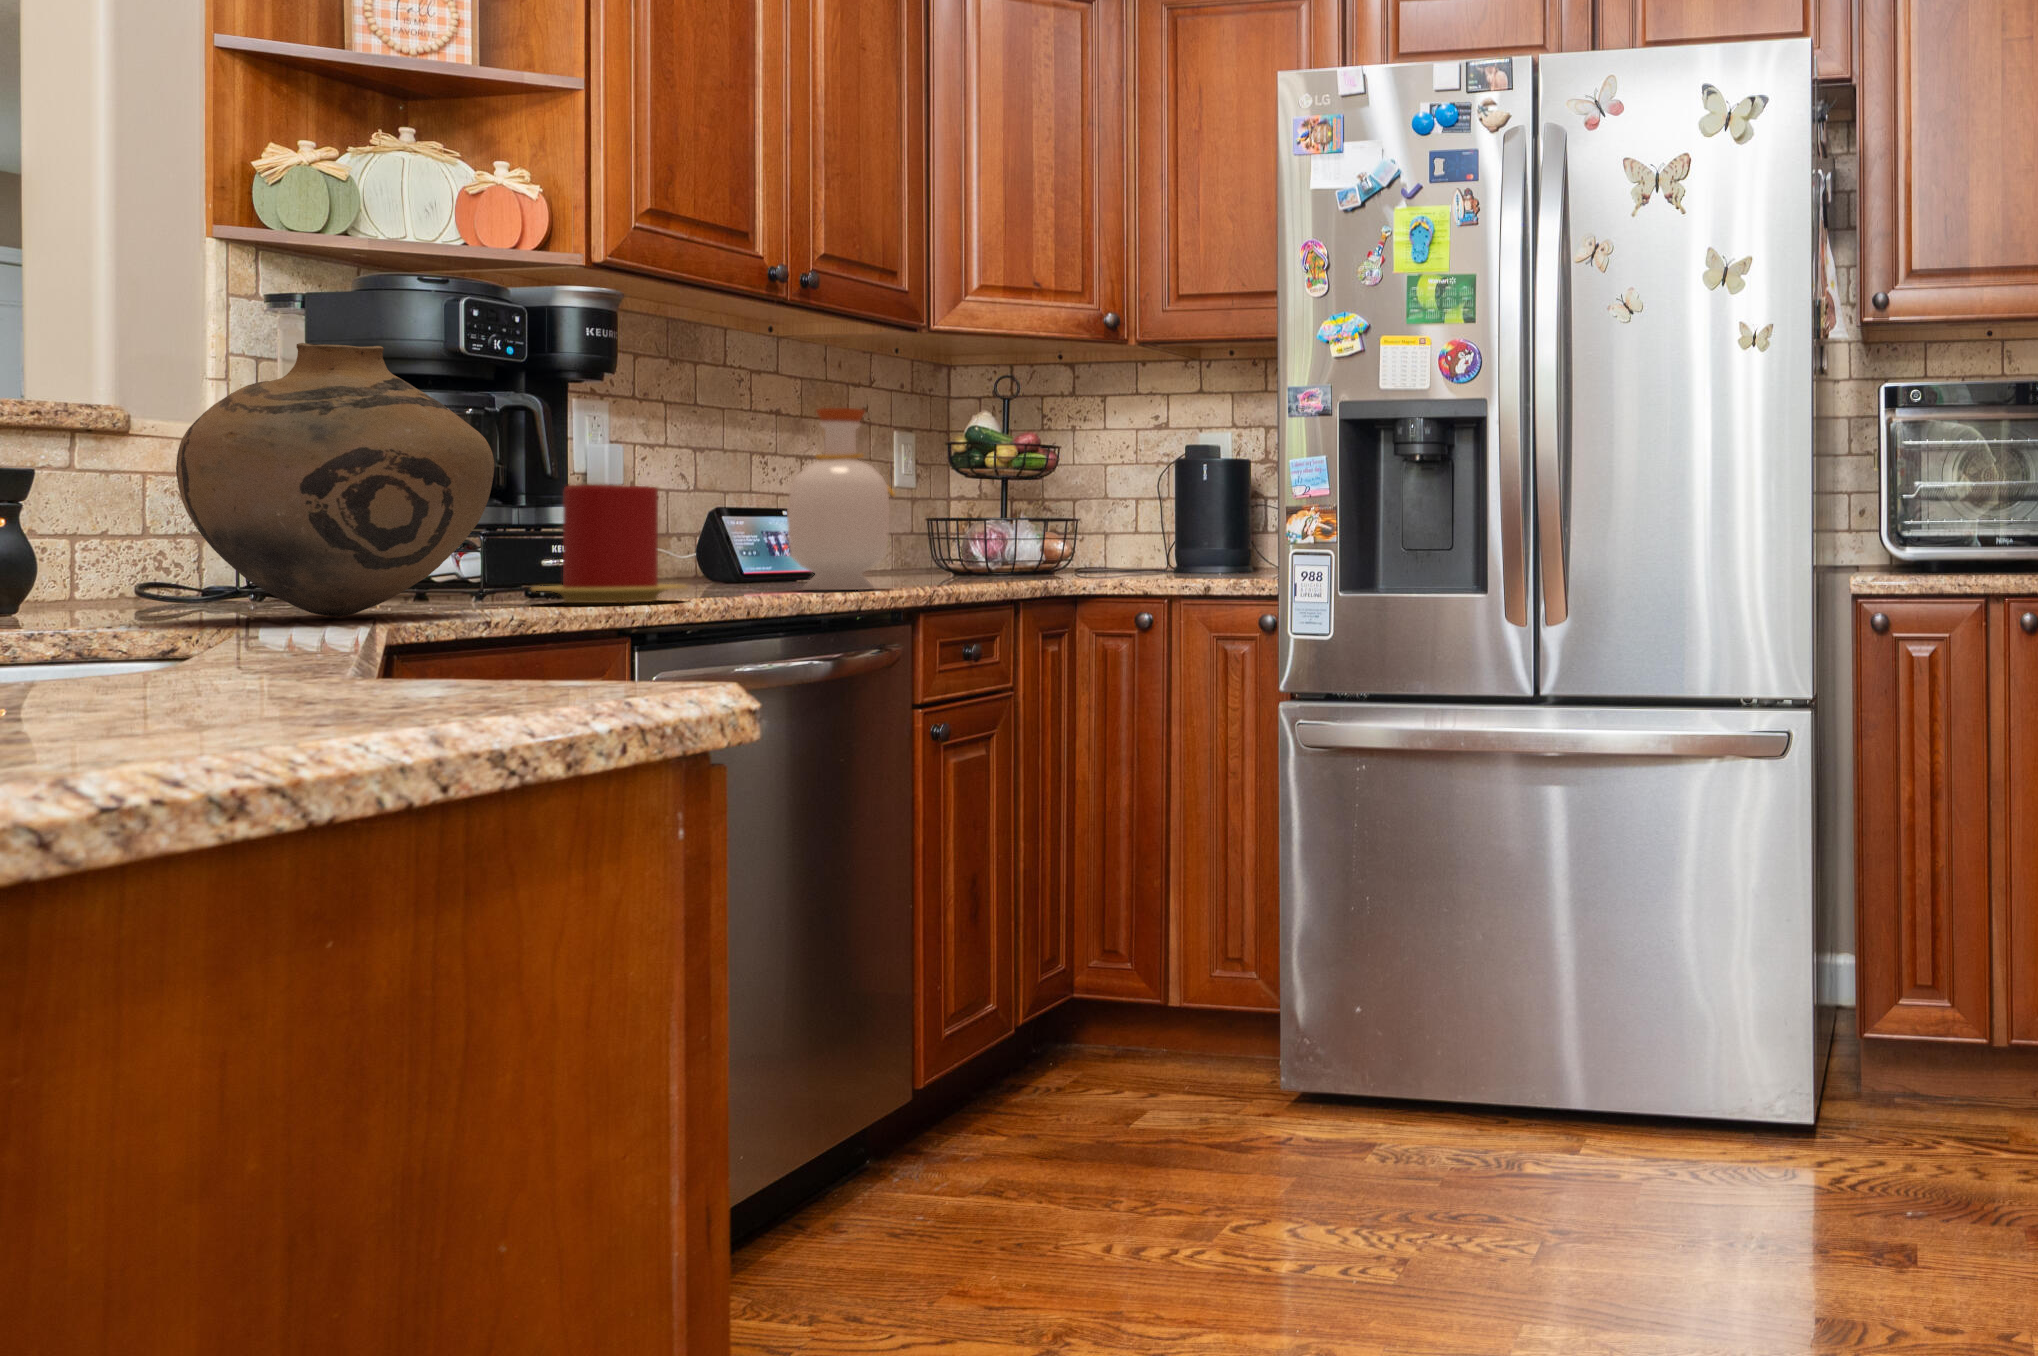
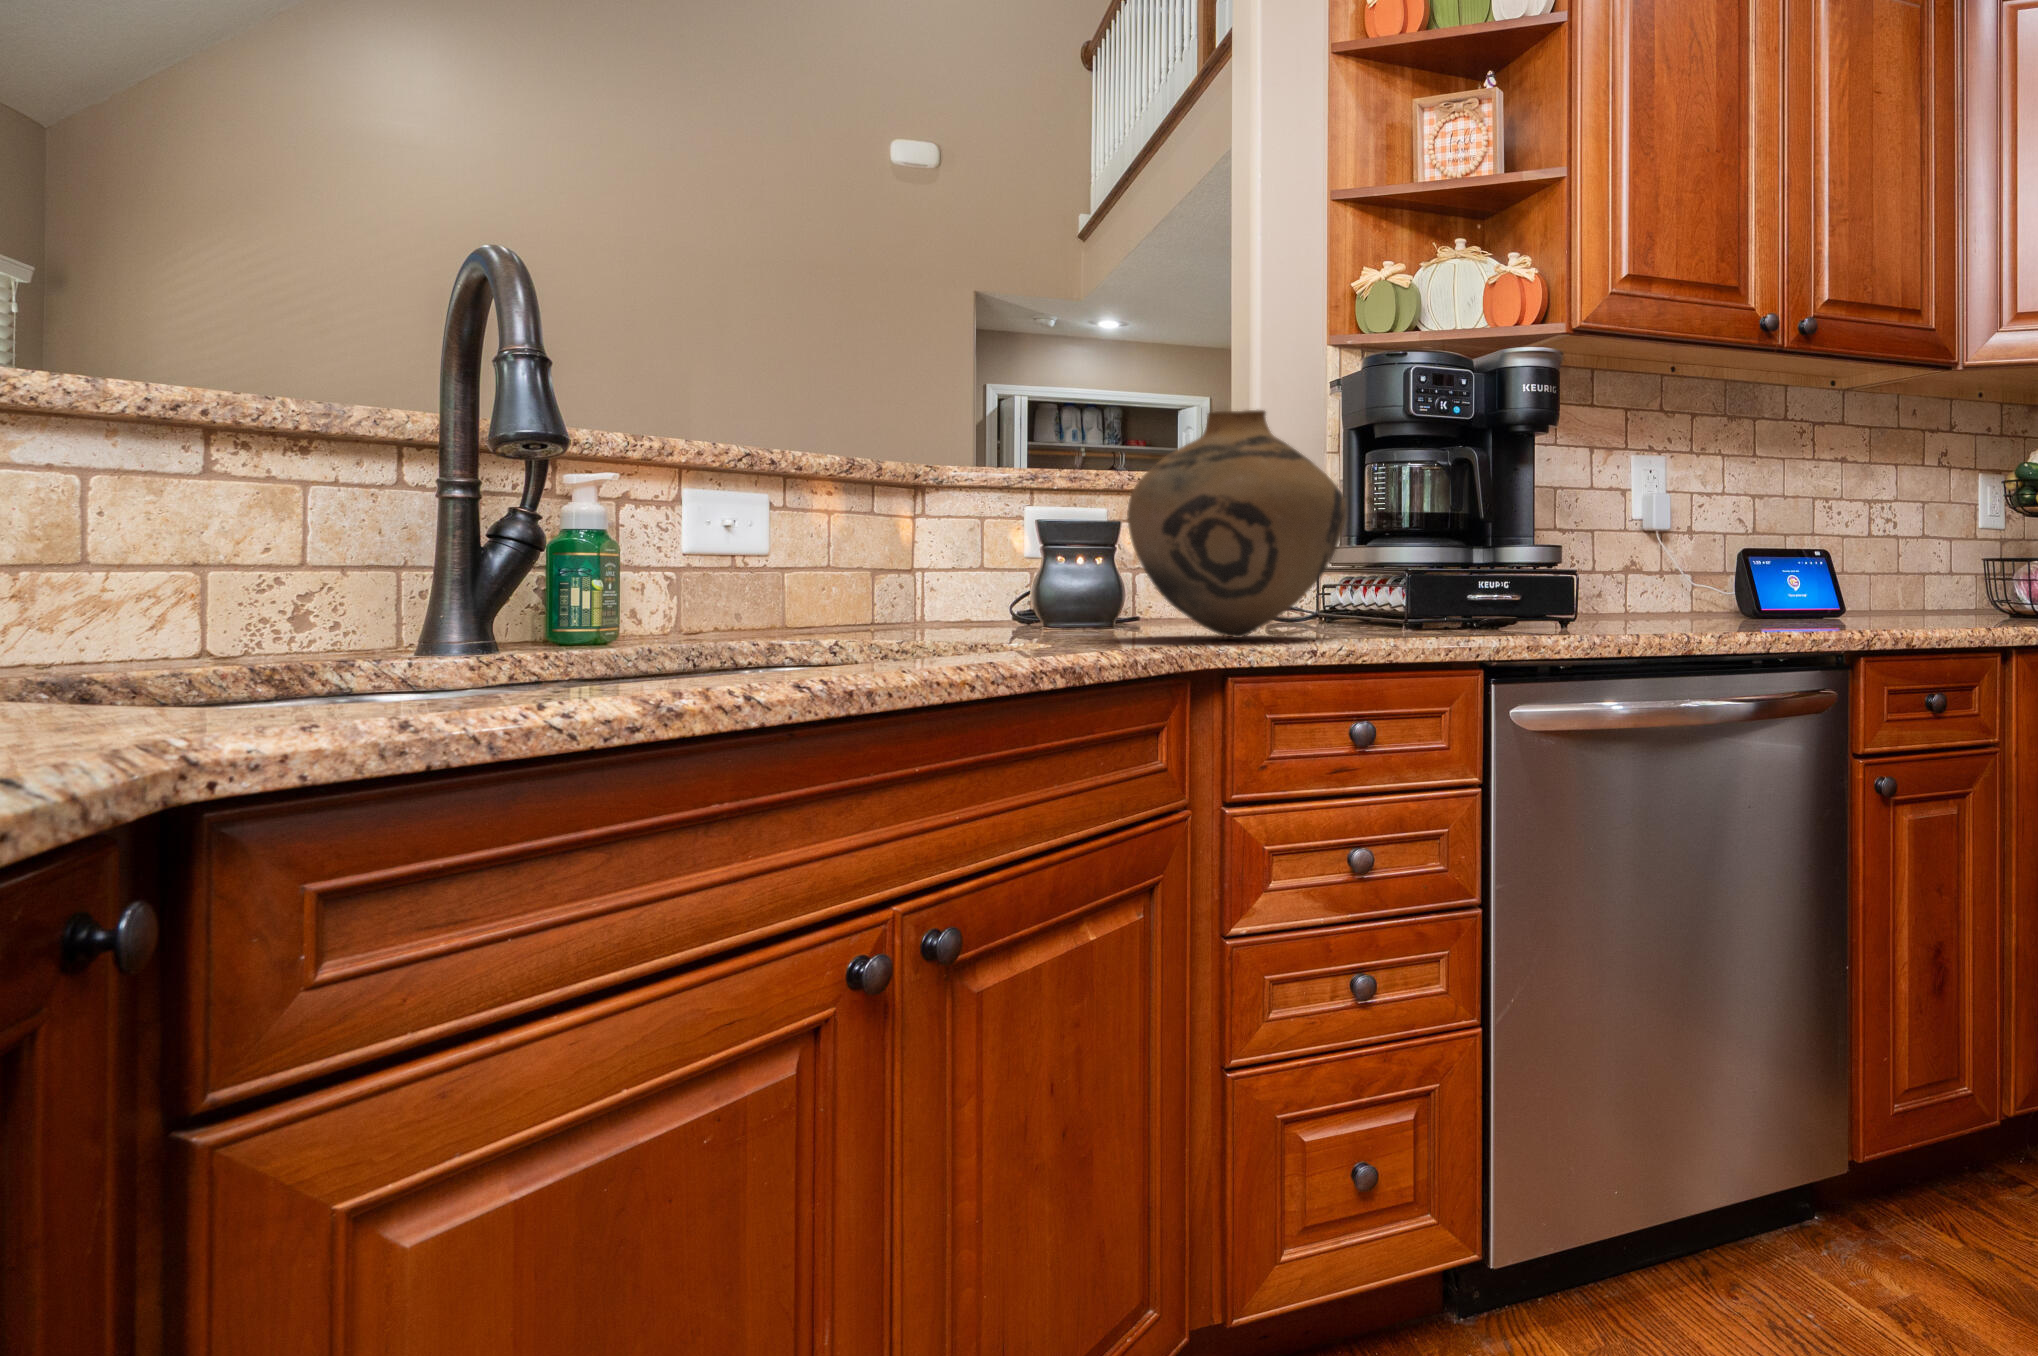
bottle: present [787,408,895,590] -> none [1704,443,1811,632]
candle: present [531,485,687,603] -> none [1426,526,1555,636]

